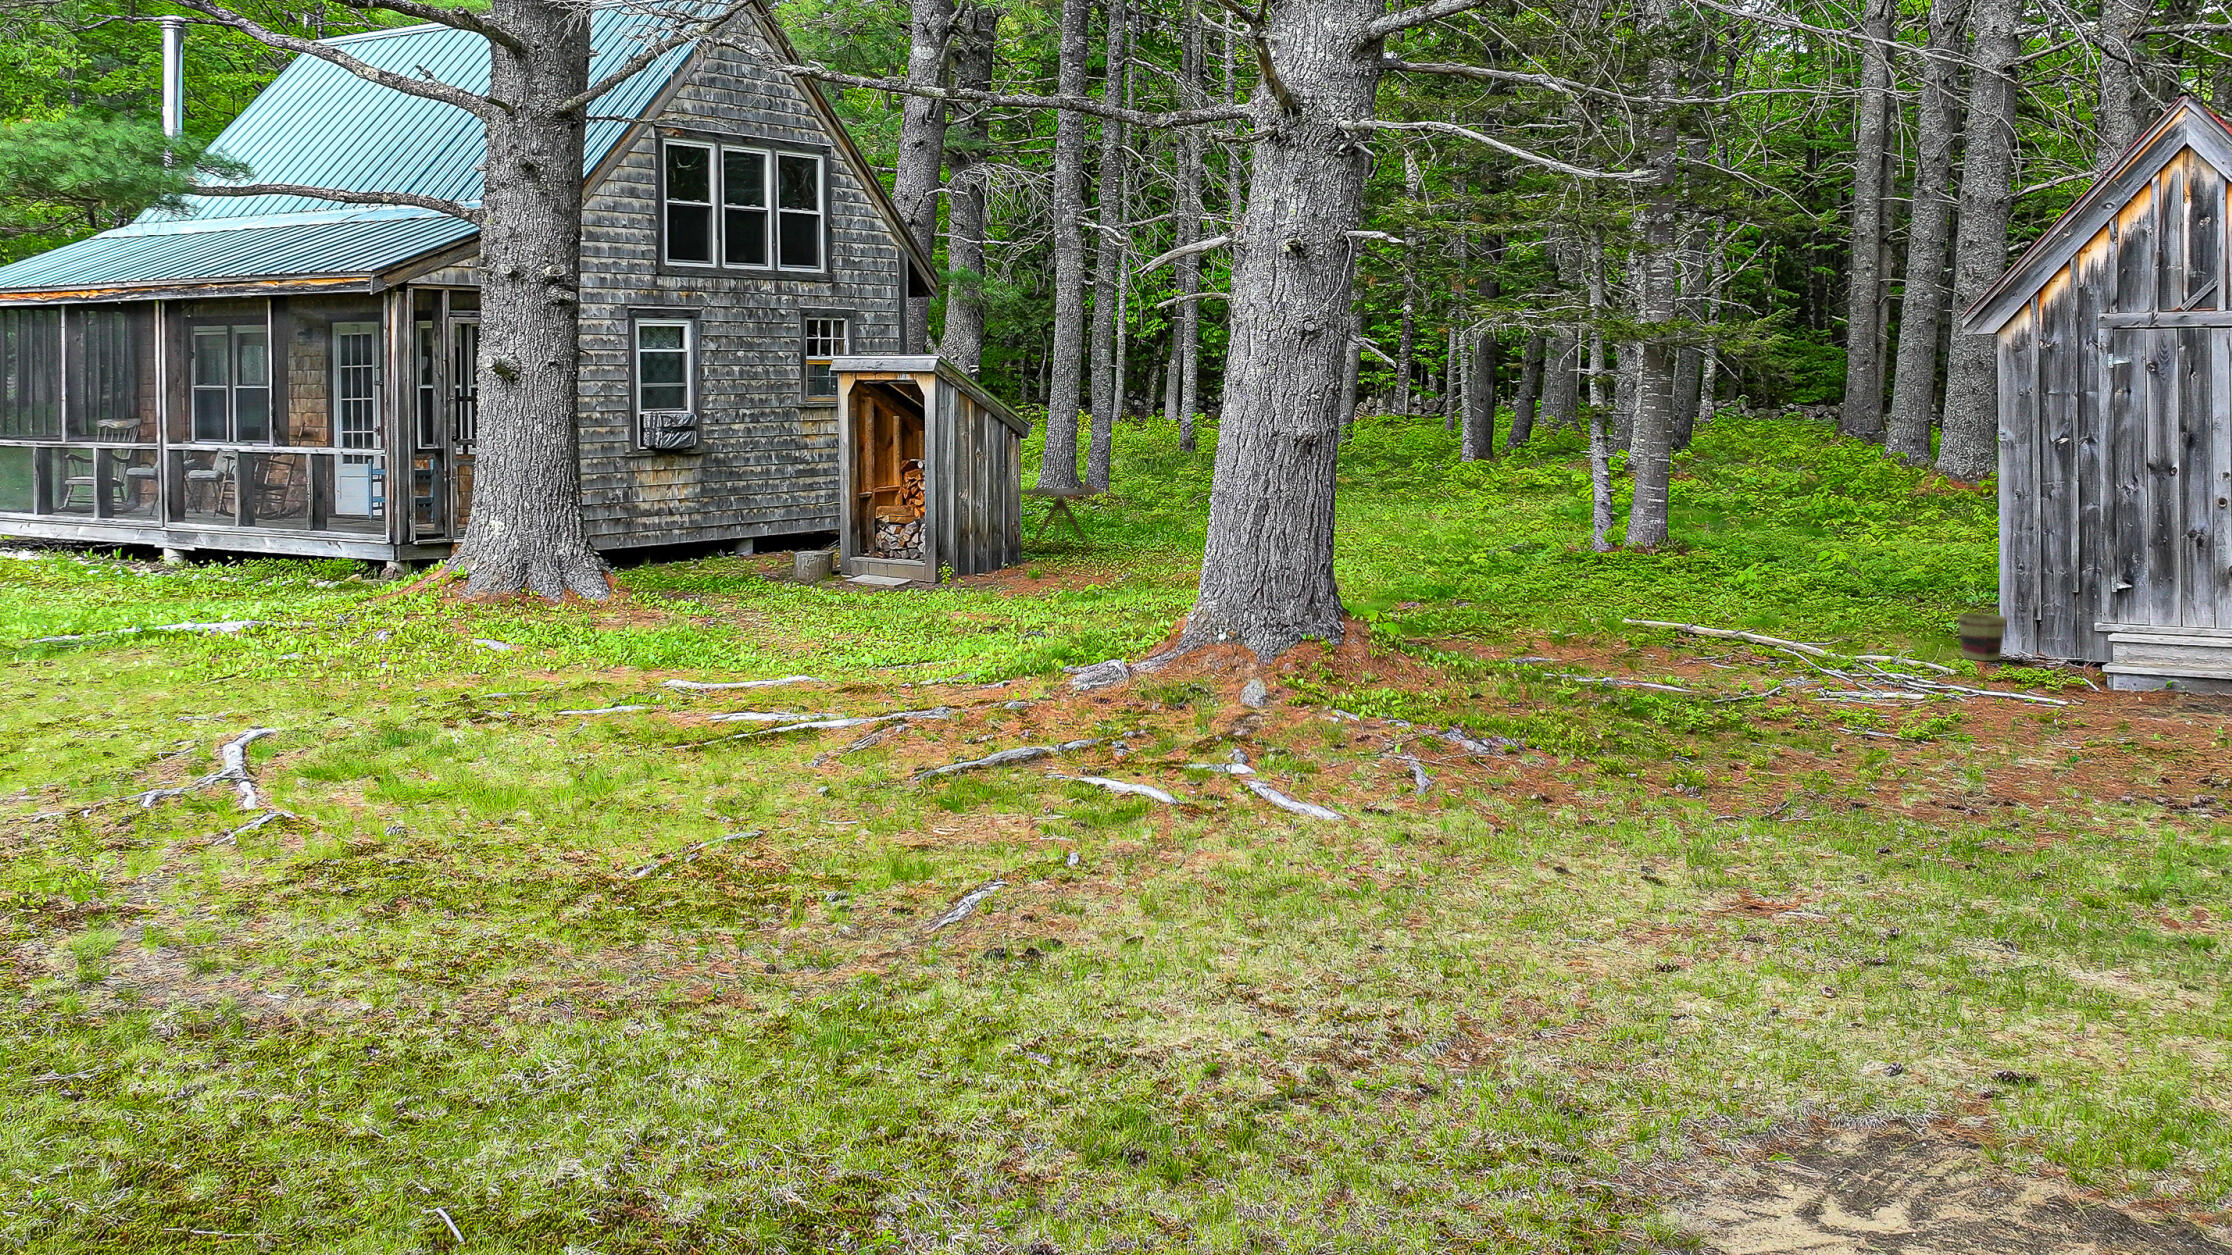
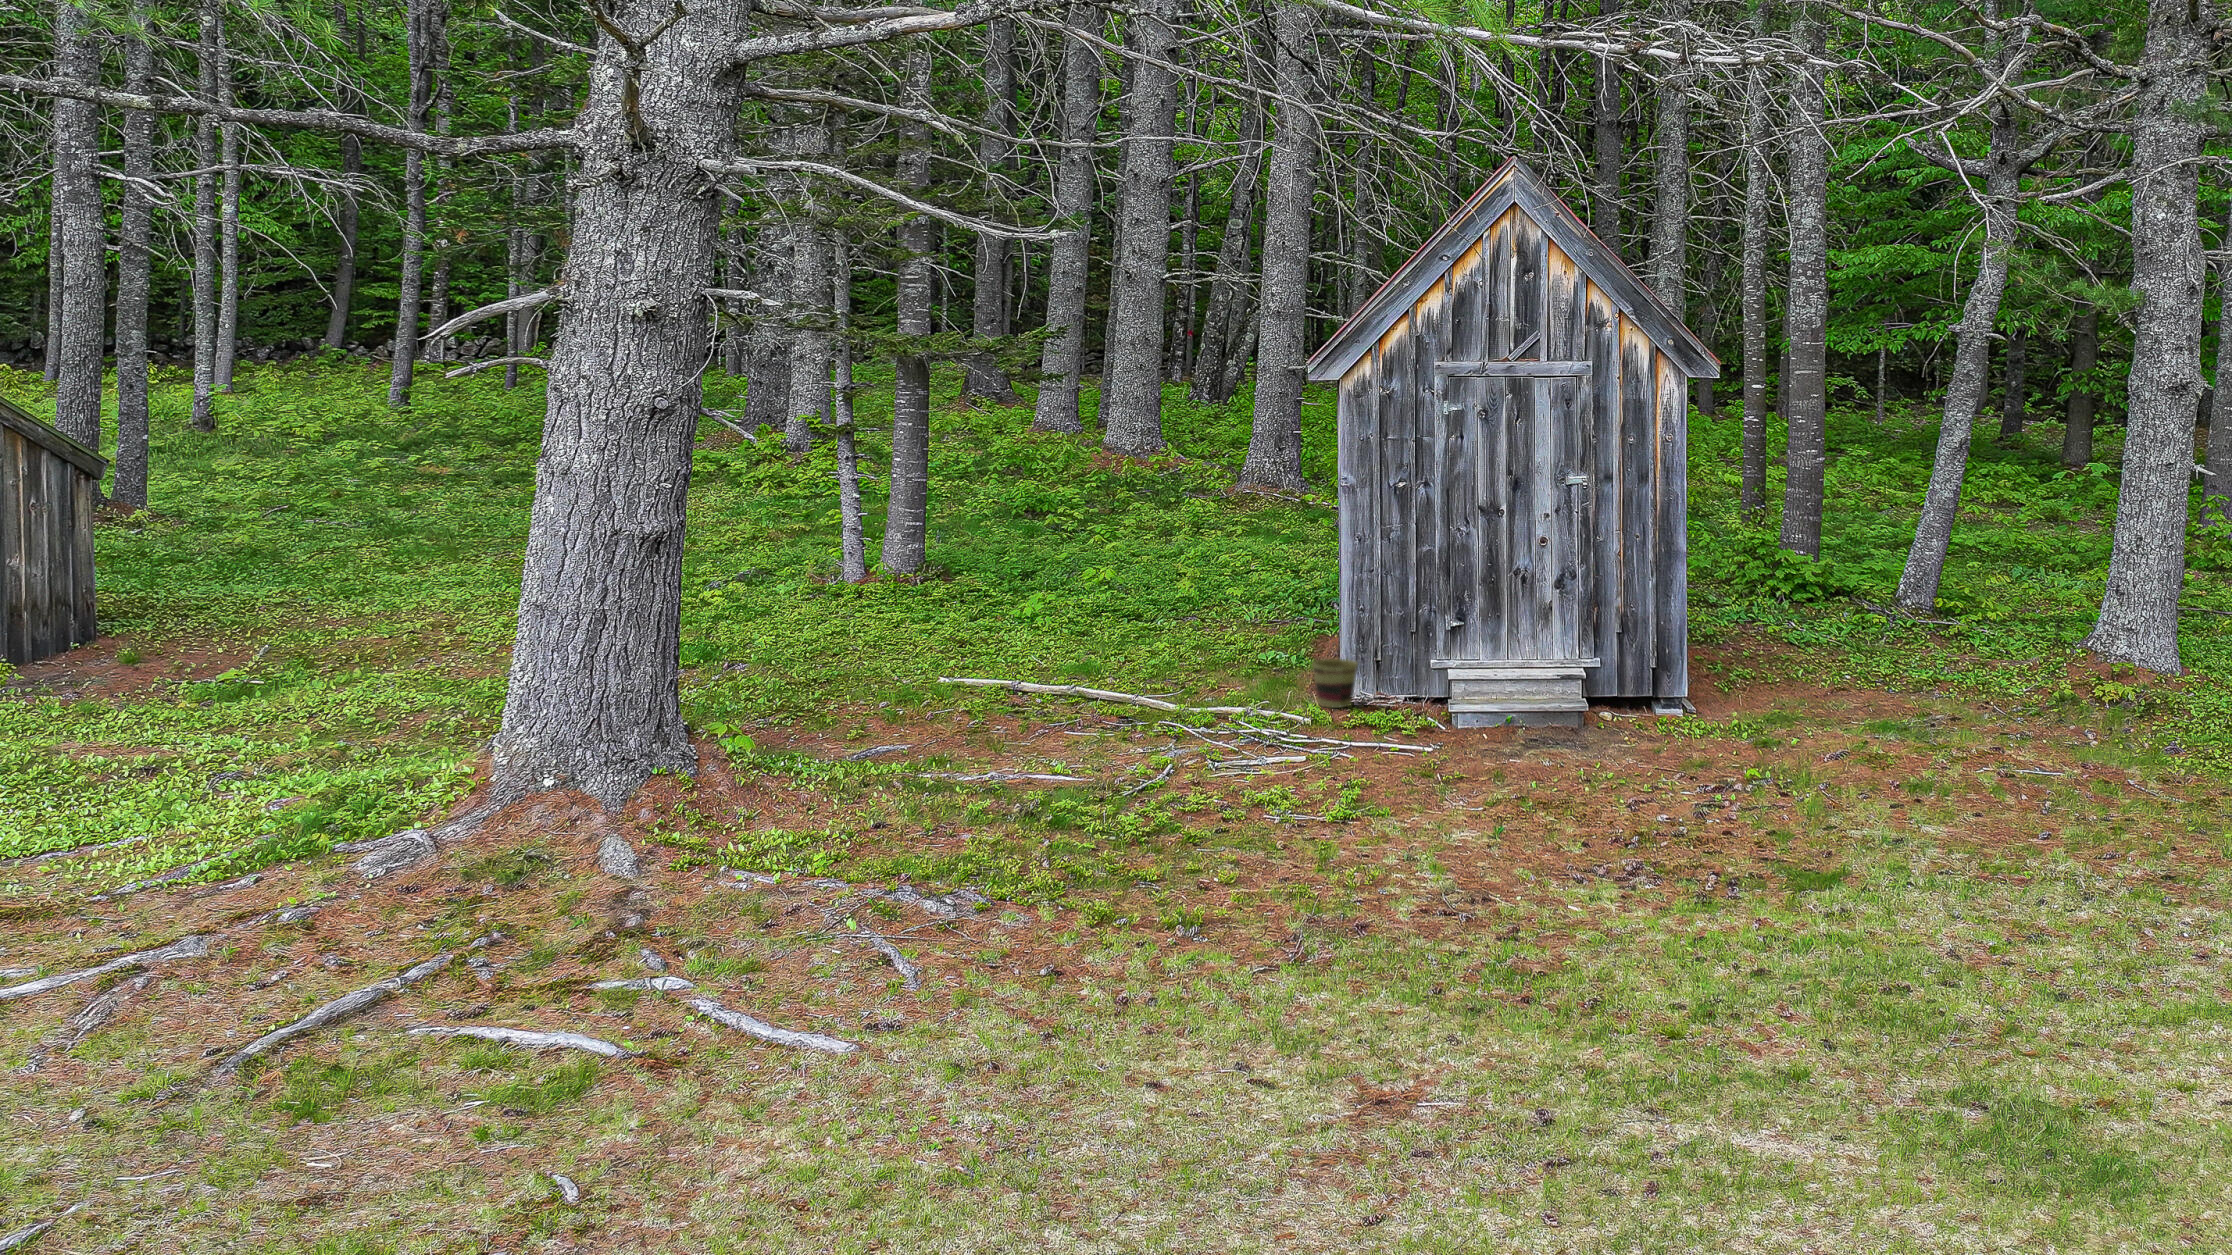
round table: present [1017,488,1104,552] -> none [49,552,200,649]

